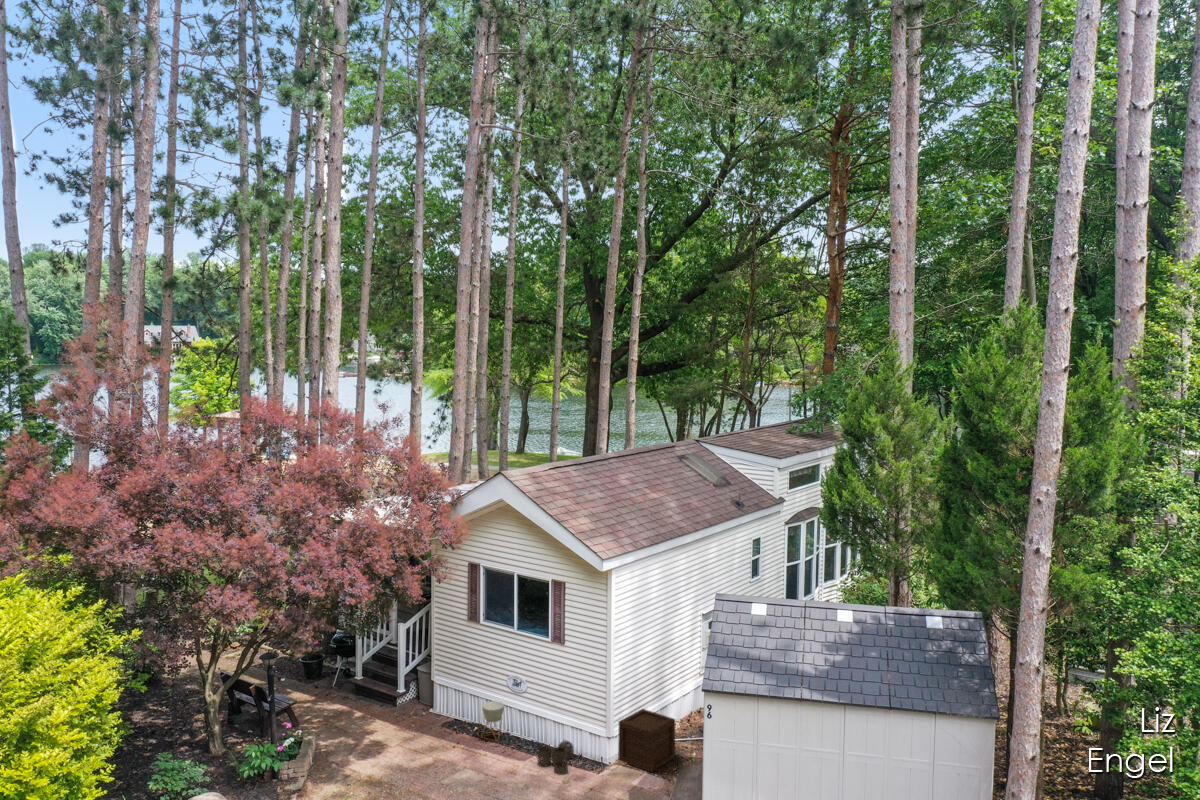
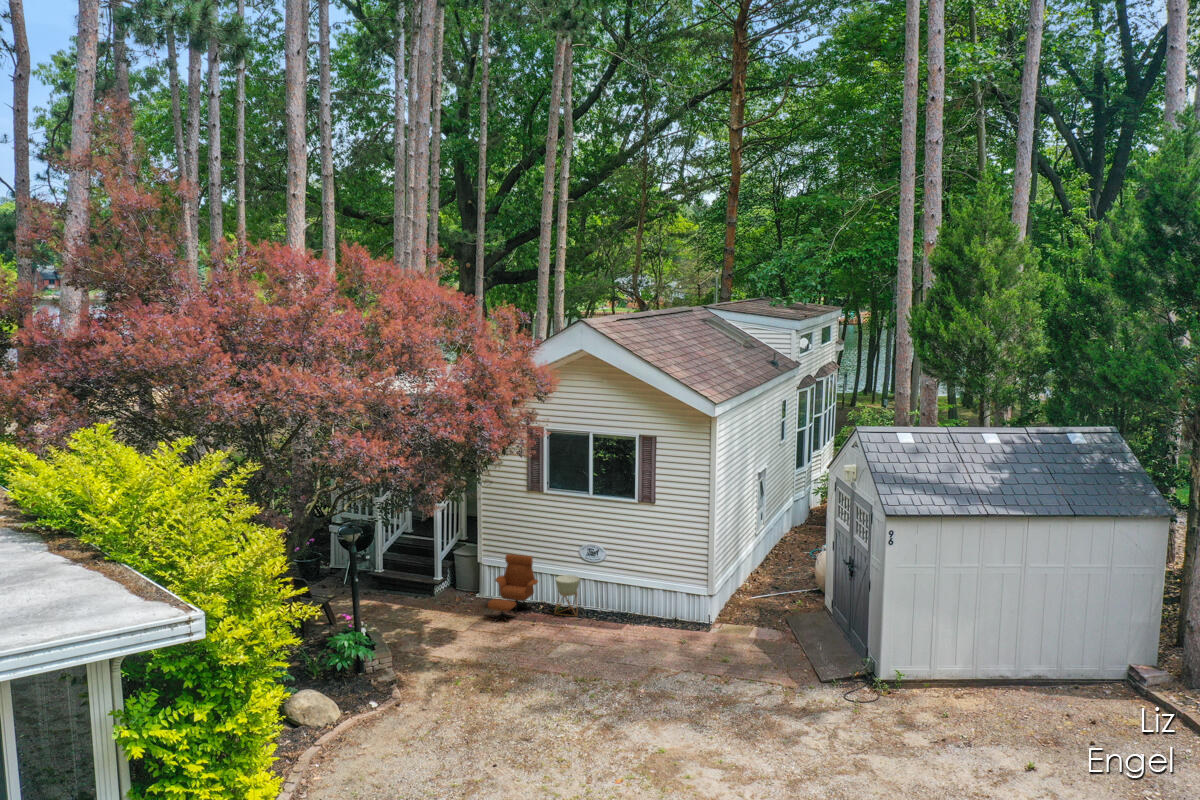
lounge chair: none [421,676,473,743] -> present [488,554,538,623]
wooden crate: present [618,709,675,772] -> none [717,567,771,626]
woven basket: present [538,740,574,774] -> none [637,603,675,637]

